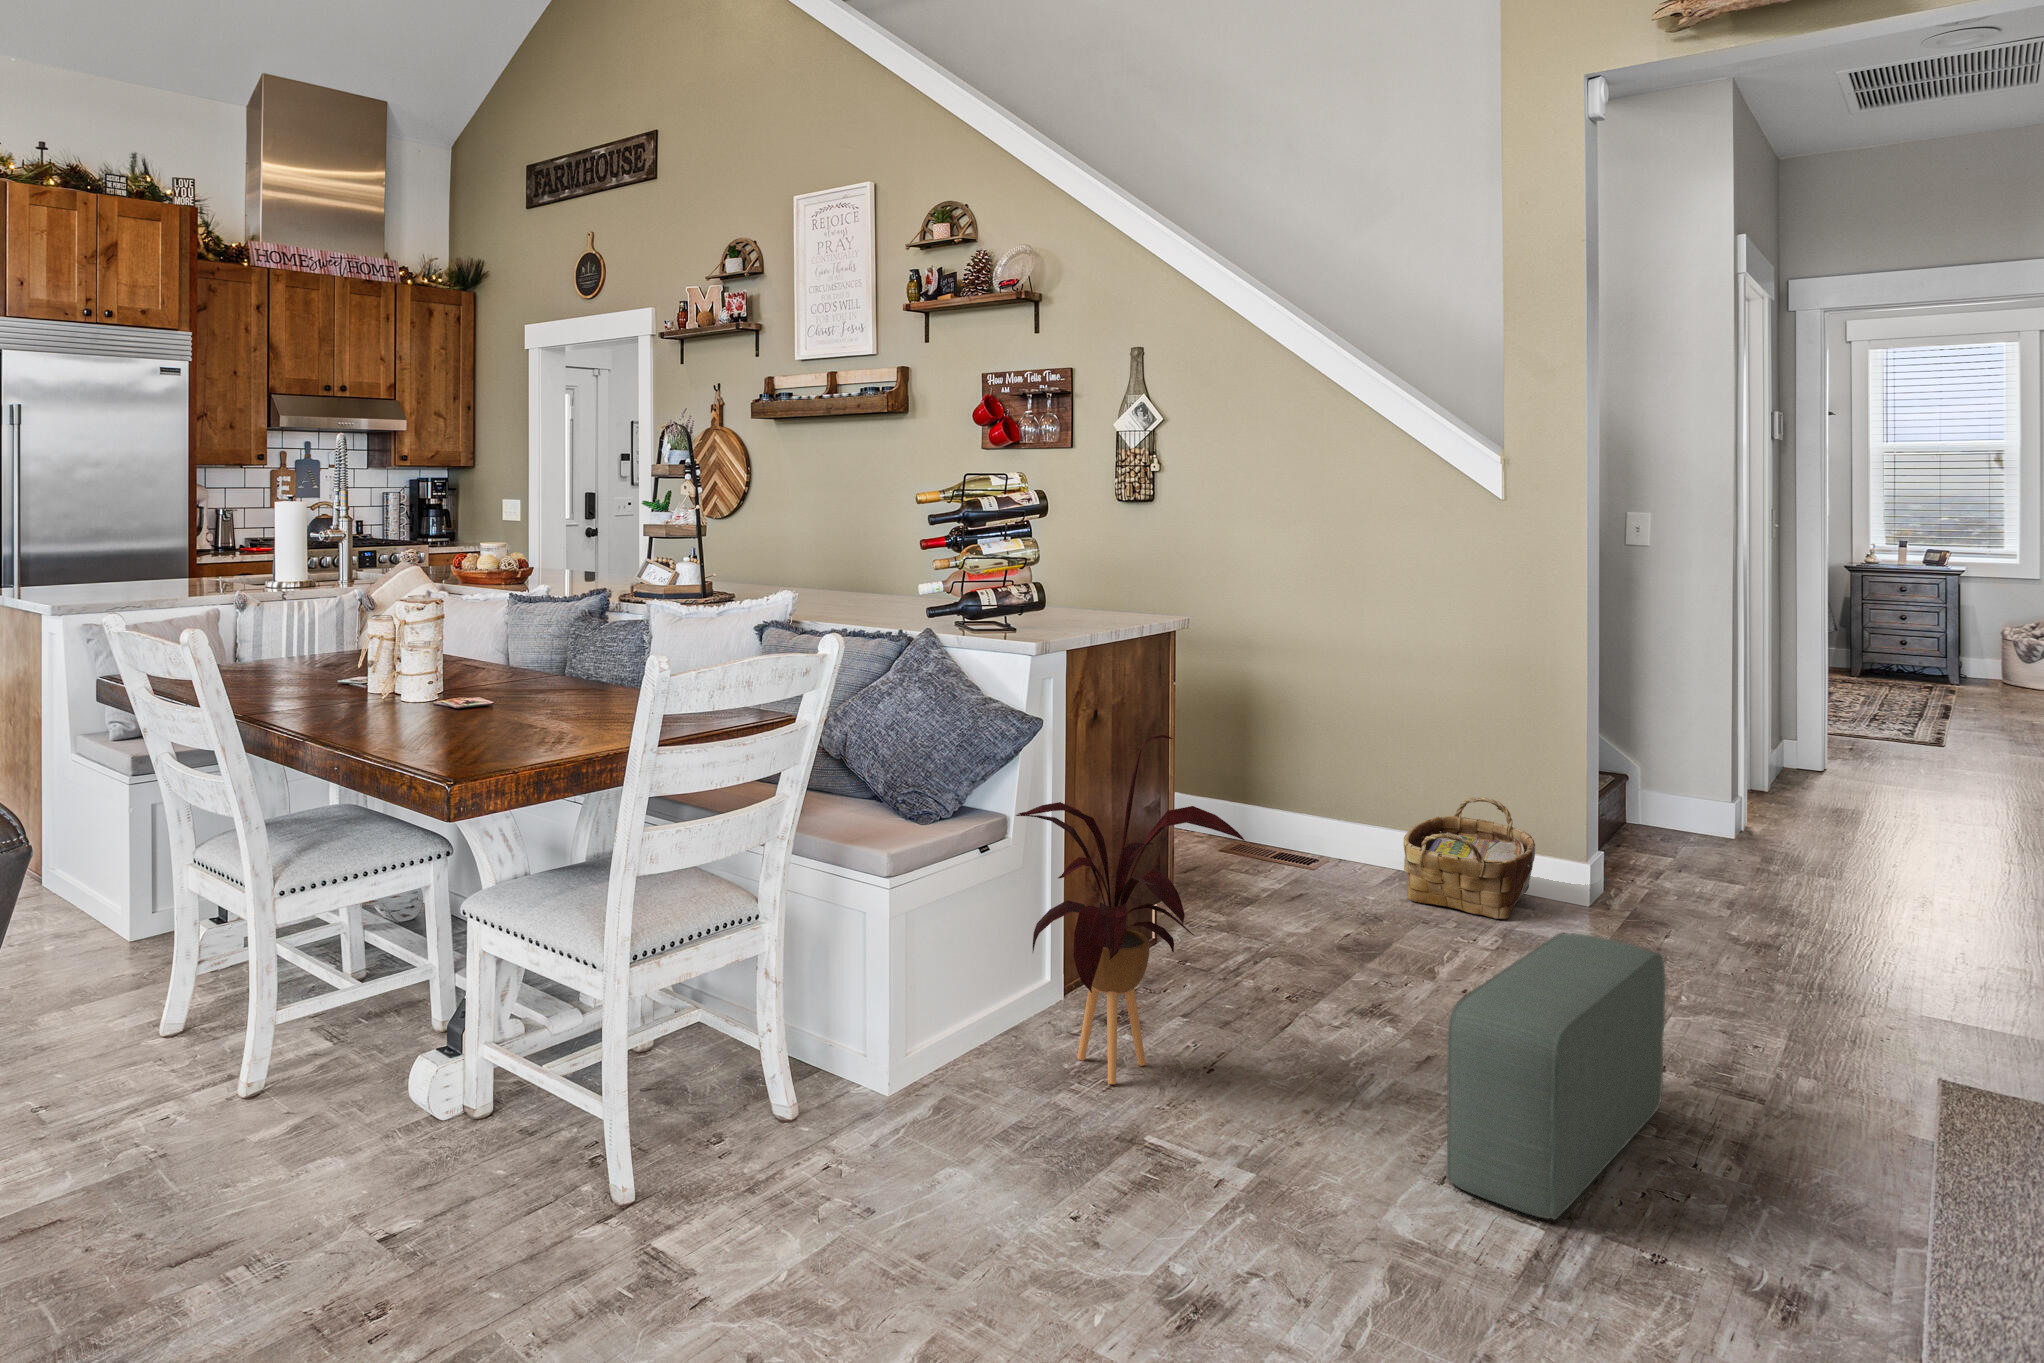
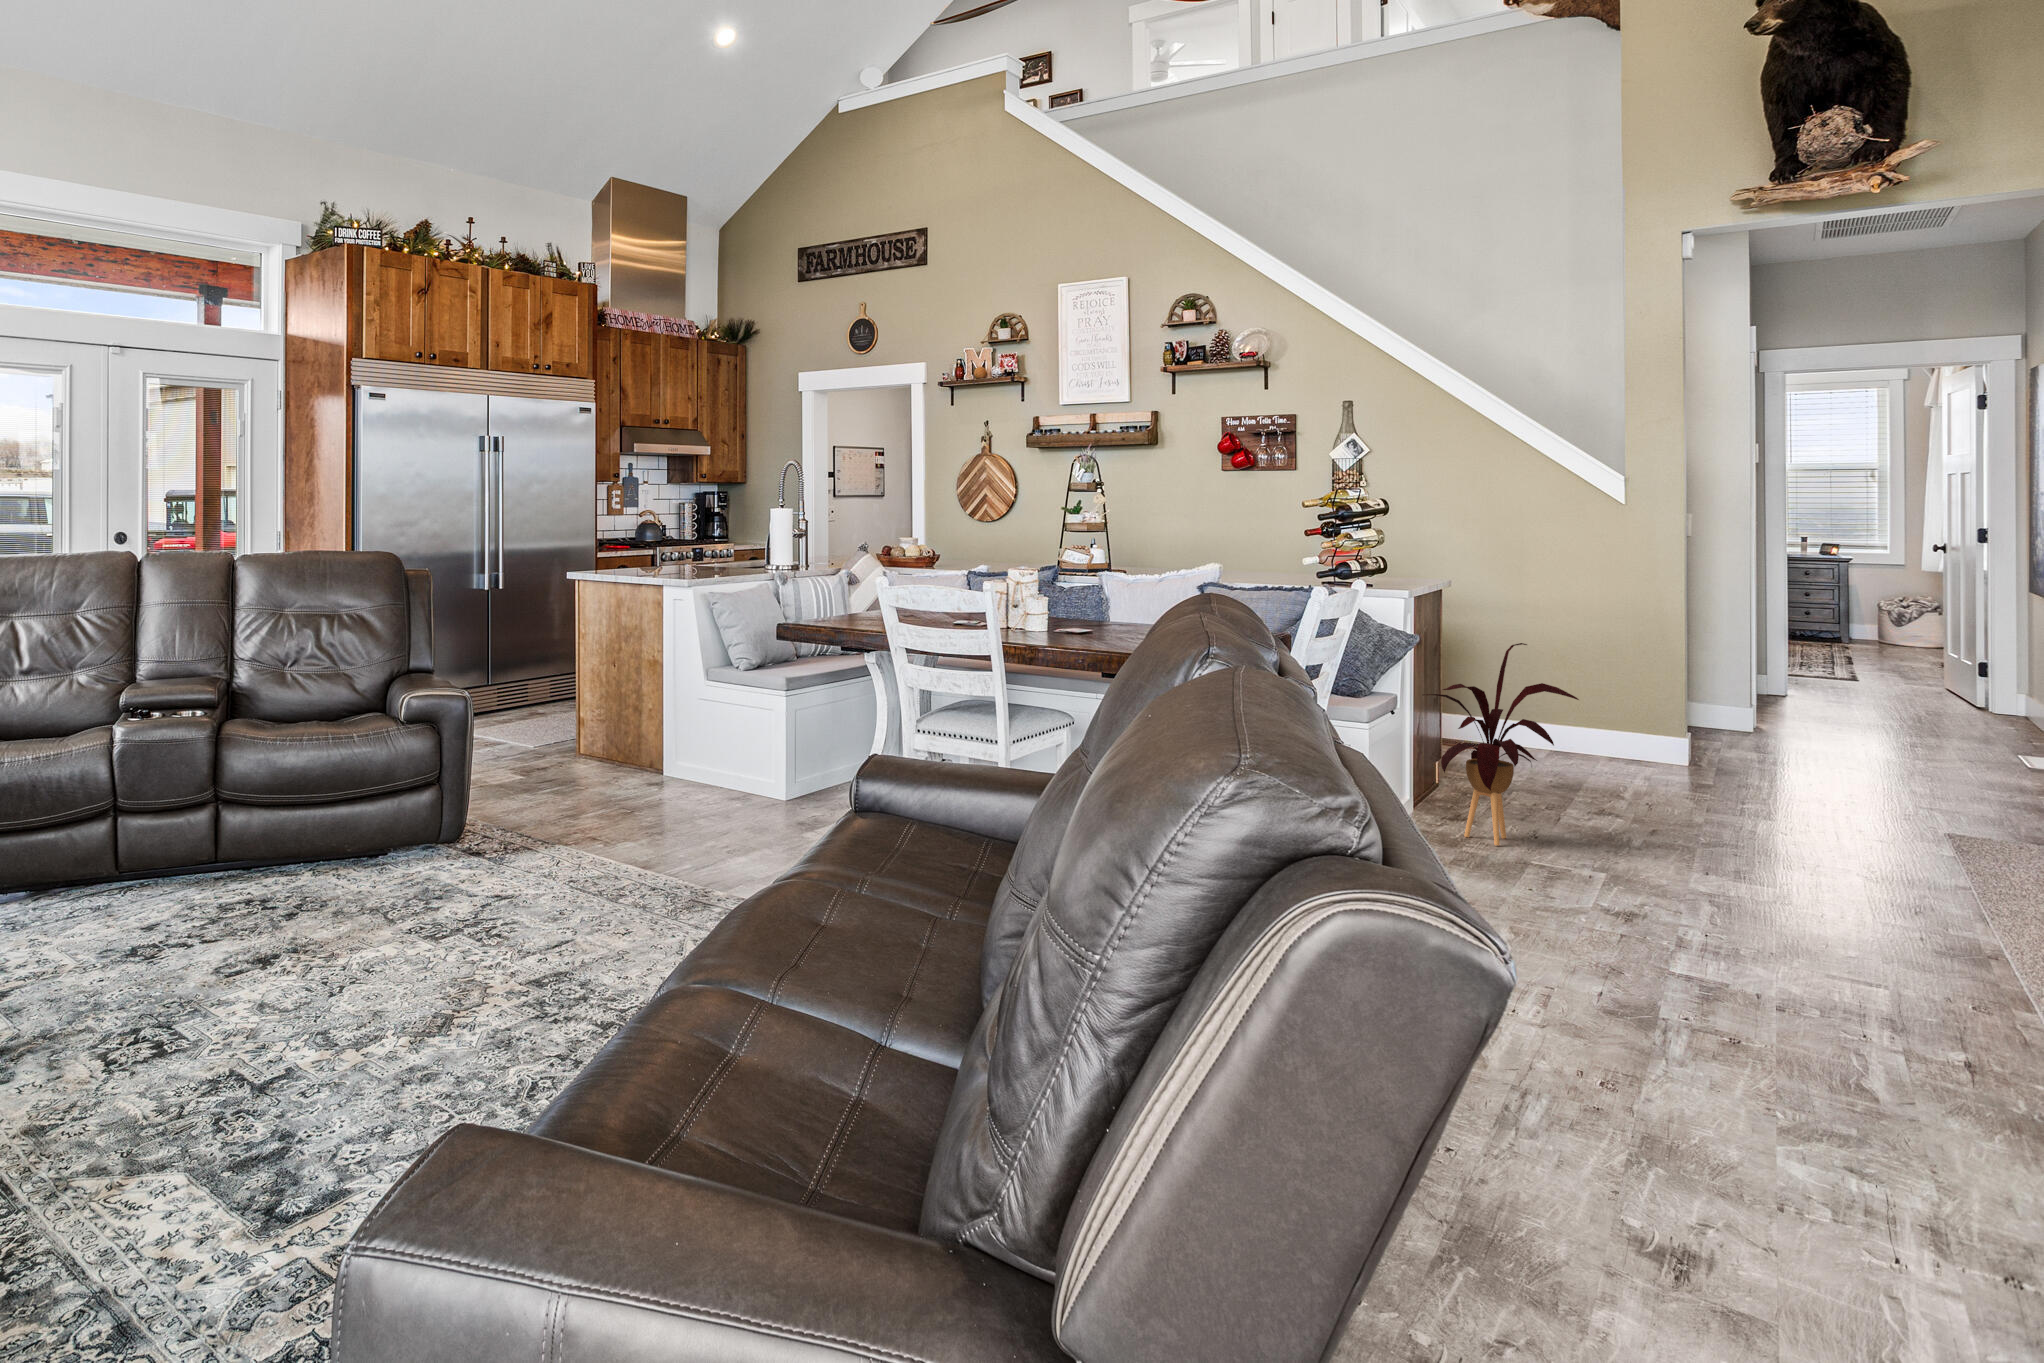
woven basket: present [1404,797,1535,919] -> none [1573,701,1661,774]
pouf: present [1447,933,1665,1219] -> none [1716,753,1808,886]

